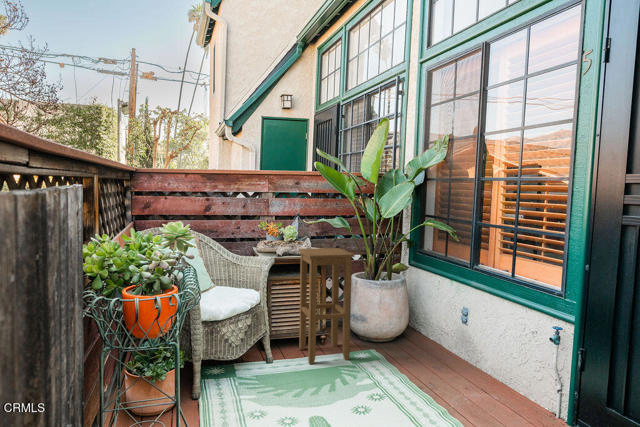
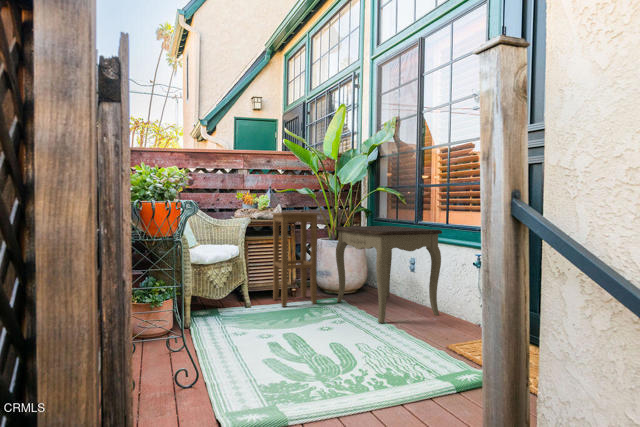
side table: none [373,267,508,405] -> present [335,226,442,323]

